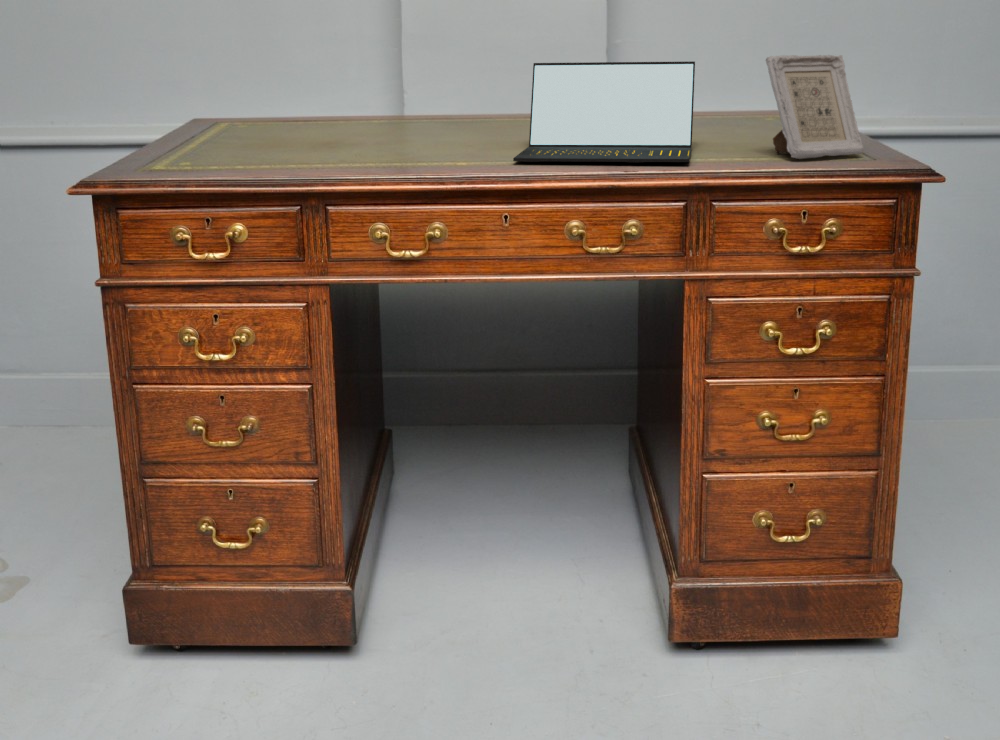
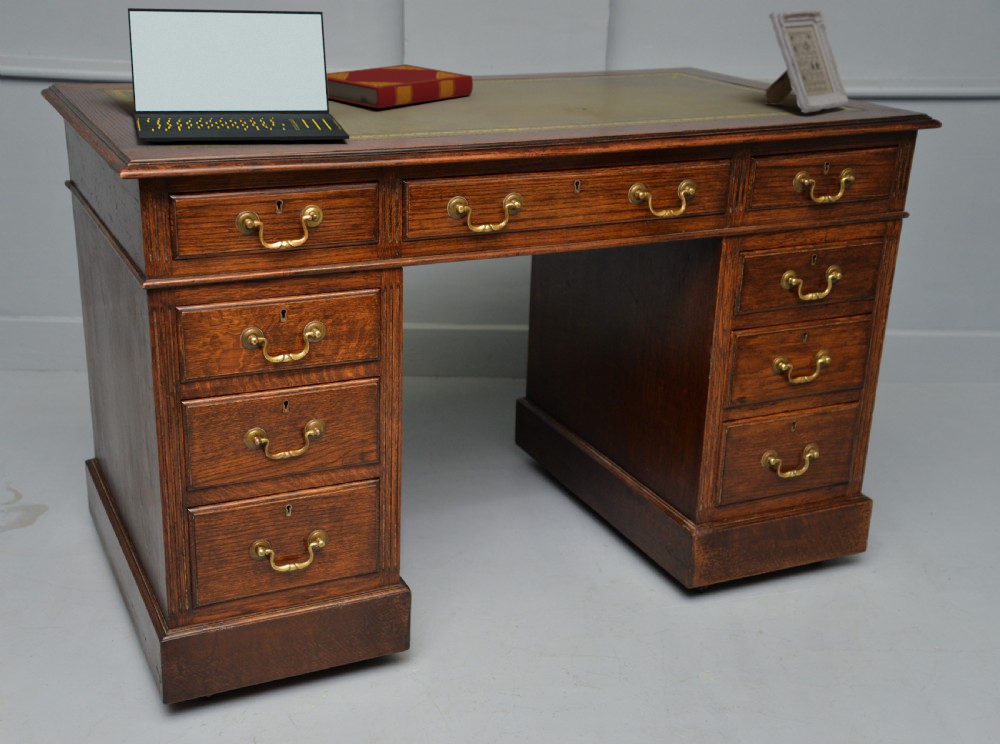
laptop: present [513,61,695,163] -> present [128,8,349,142]
hardback book: none [340,122,485,152] -> present [327,65,473,108]

